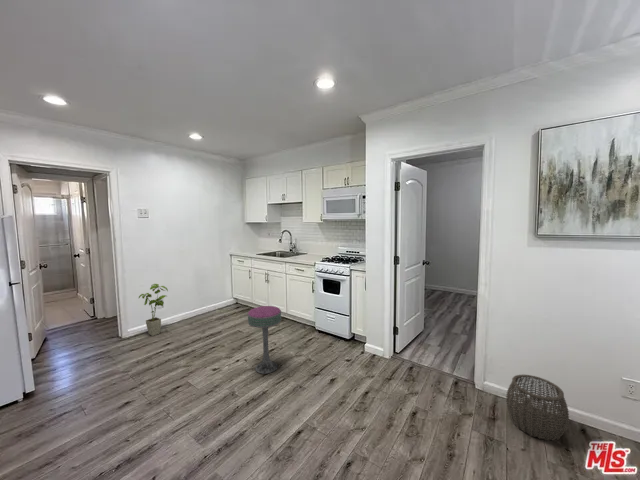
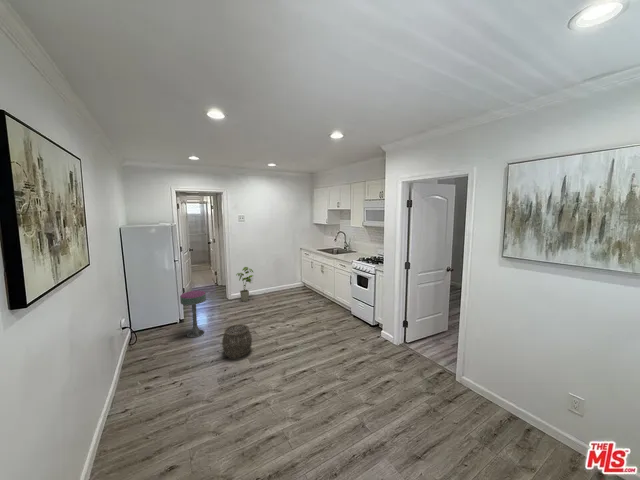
bar stool: present [248,306,281,374] -> present [180,291,206,337]
woven basket: present [506,375,569,440] -> present [222,324,252,358]

